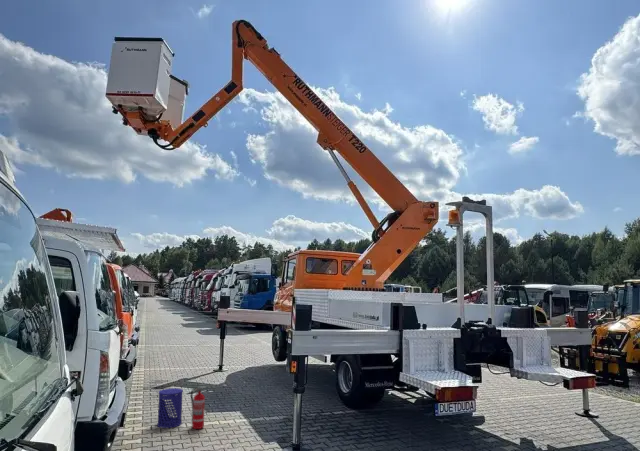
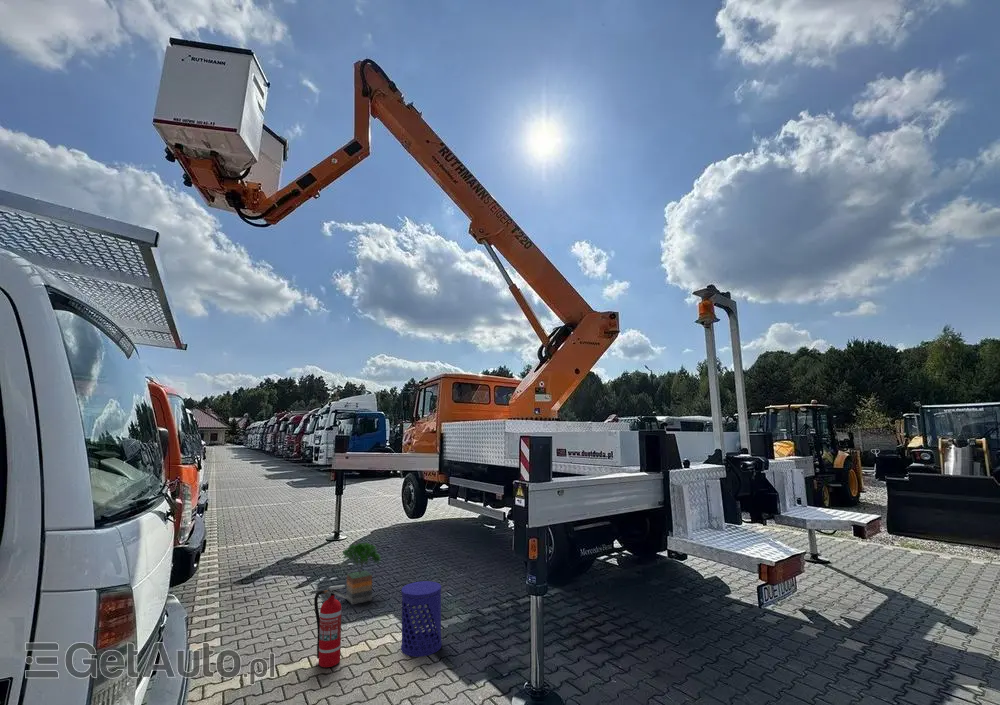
potted tree: none [213,368,237,405] -> present [343,543,380,604]
waste bin: present [157,388,183,428] -> present [401,581,442,657]

